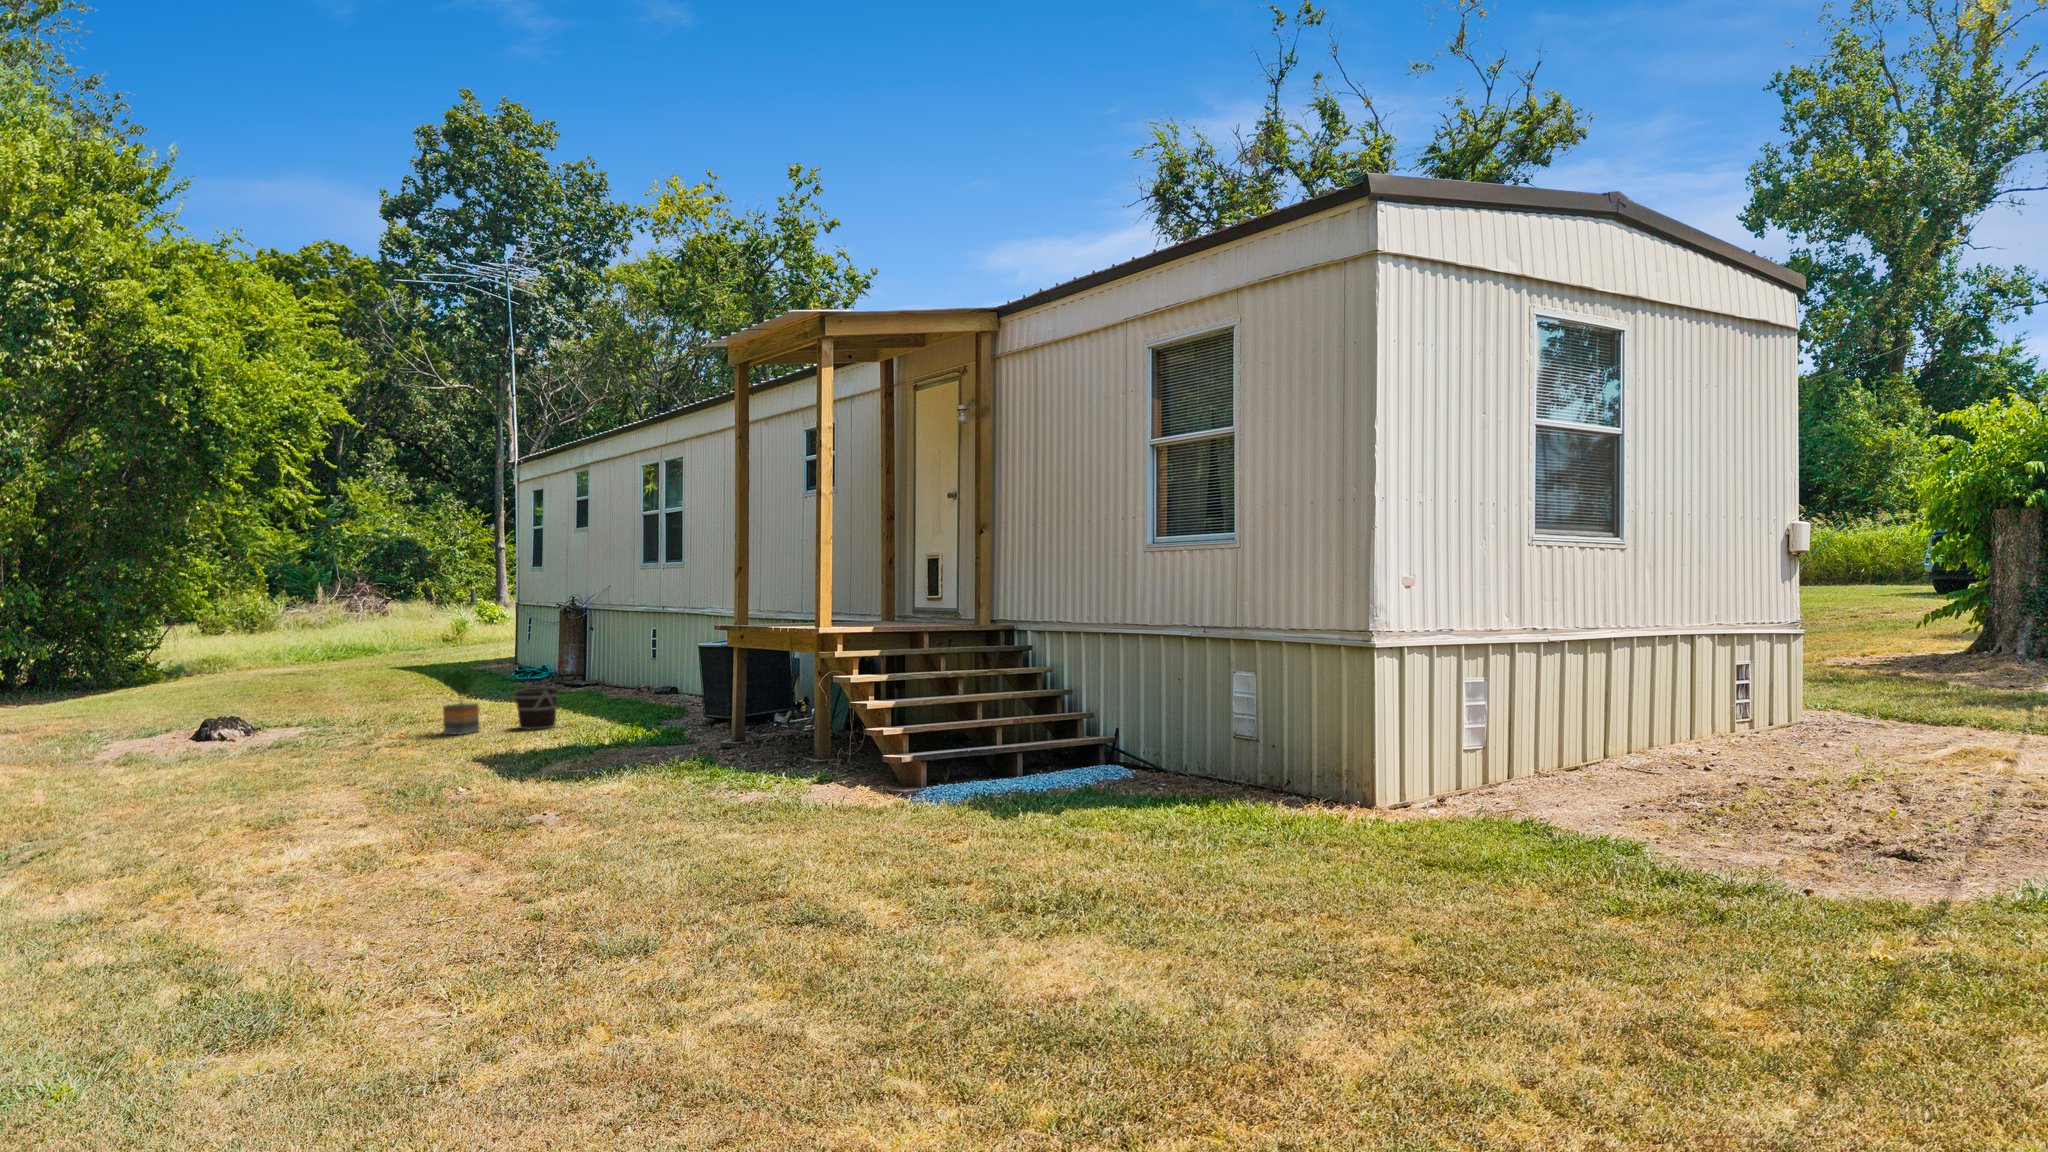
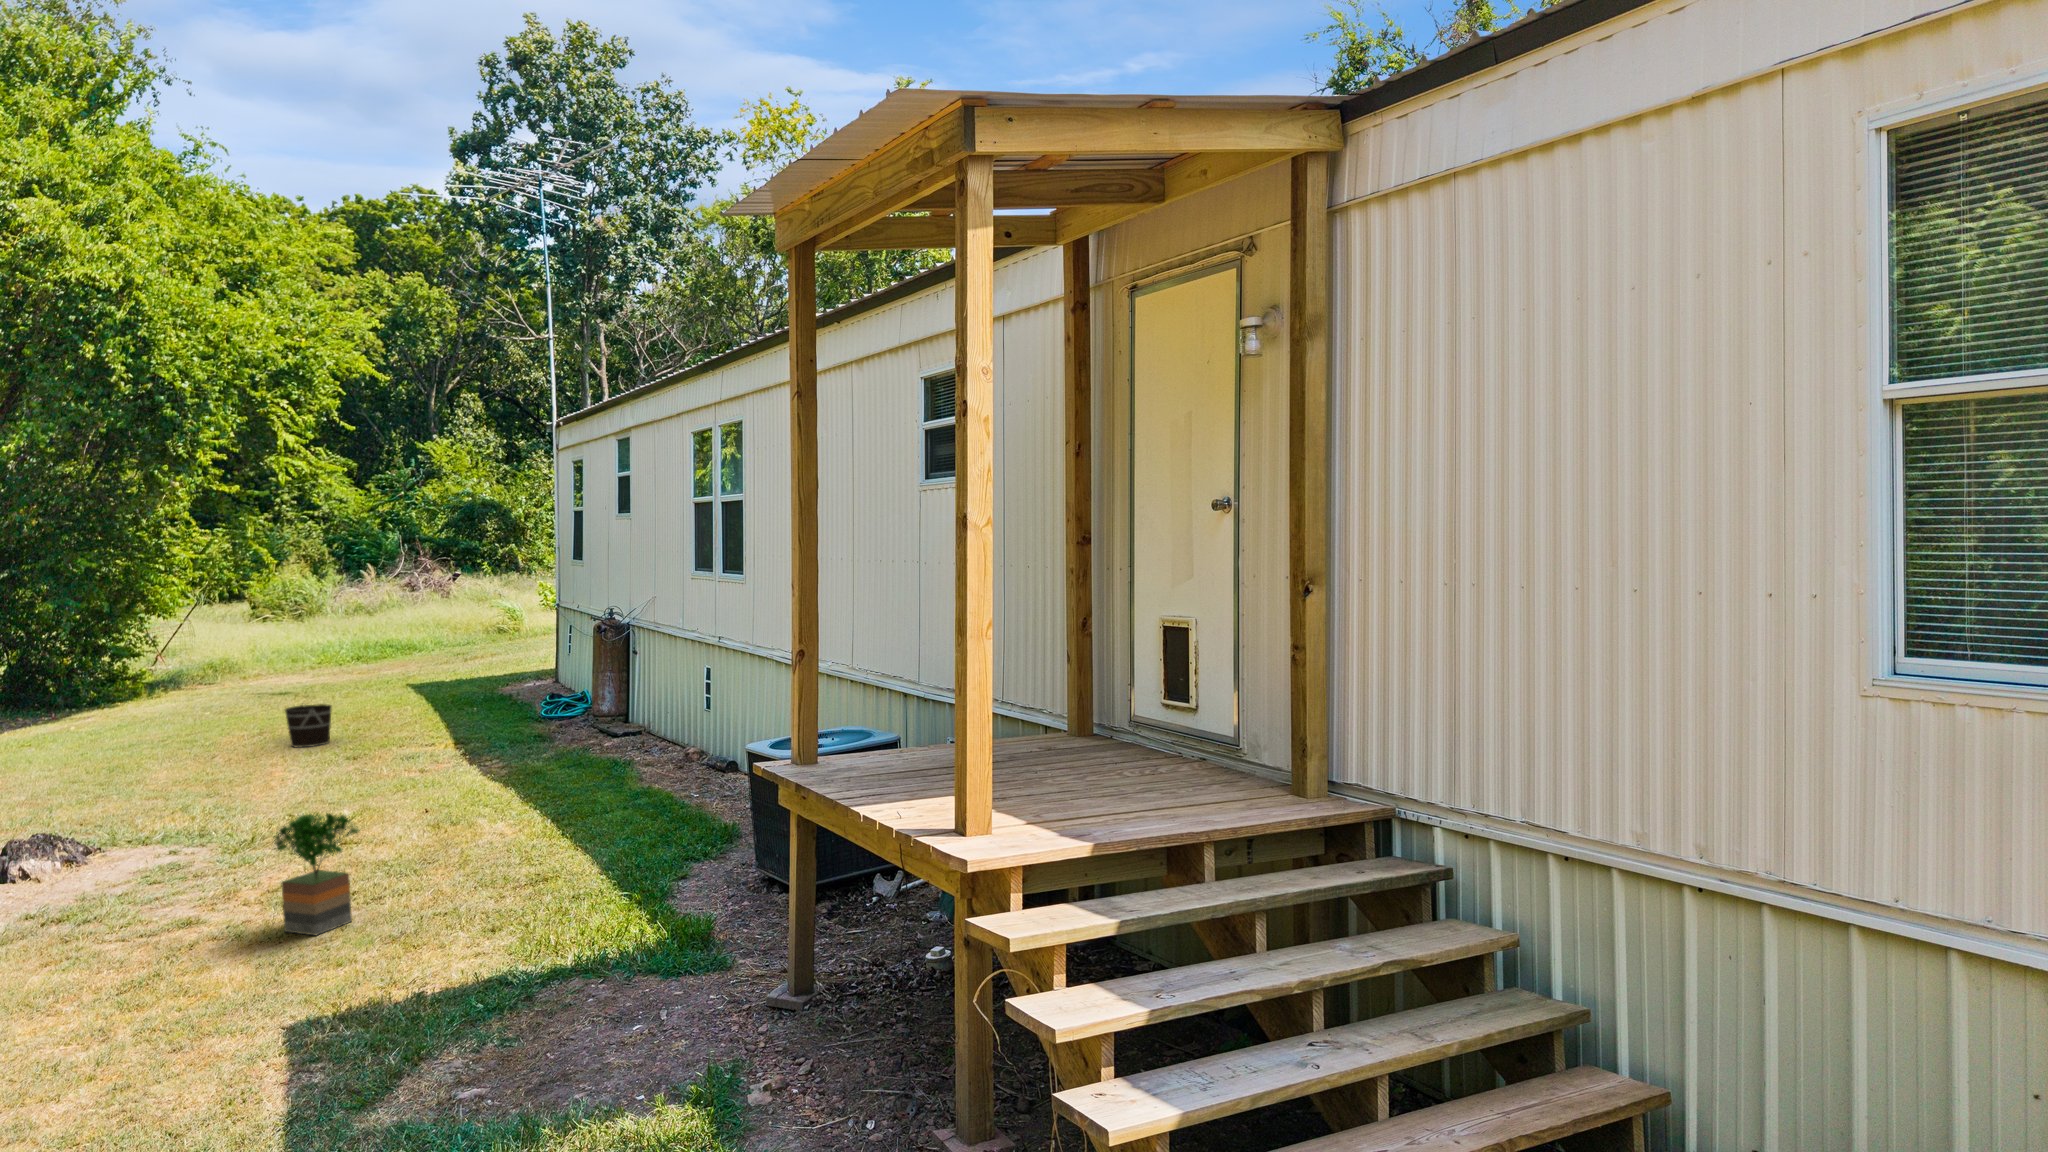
bucket: present [515,688,558,729] -> present [285,704,331,747]

